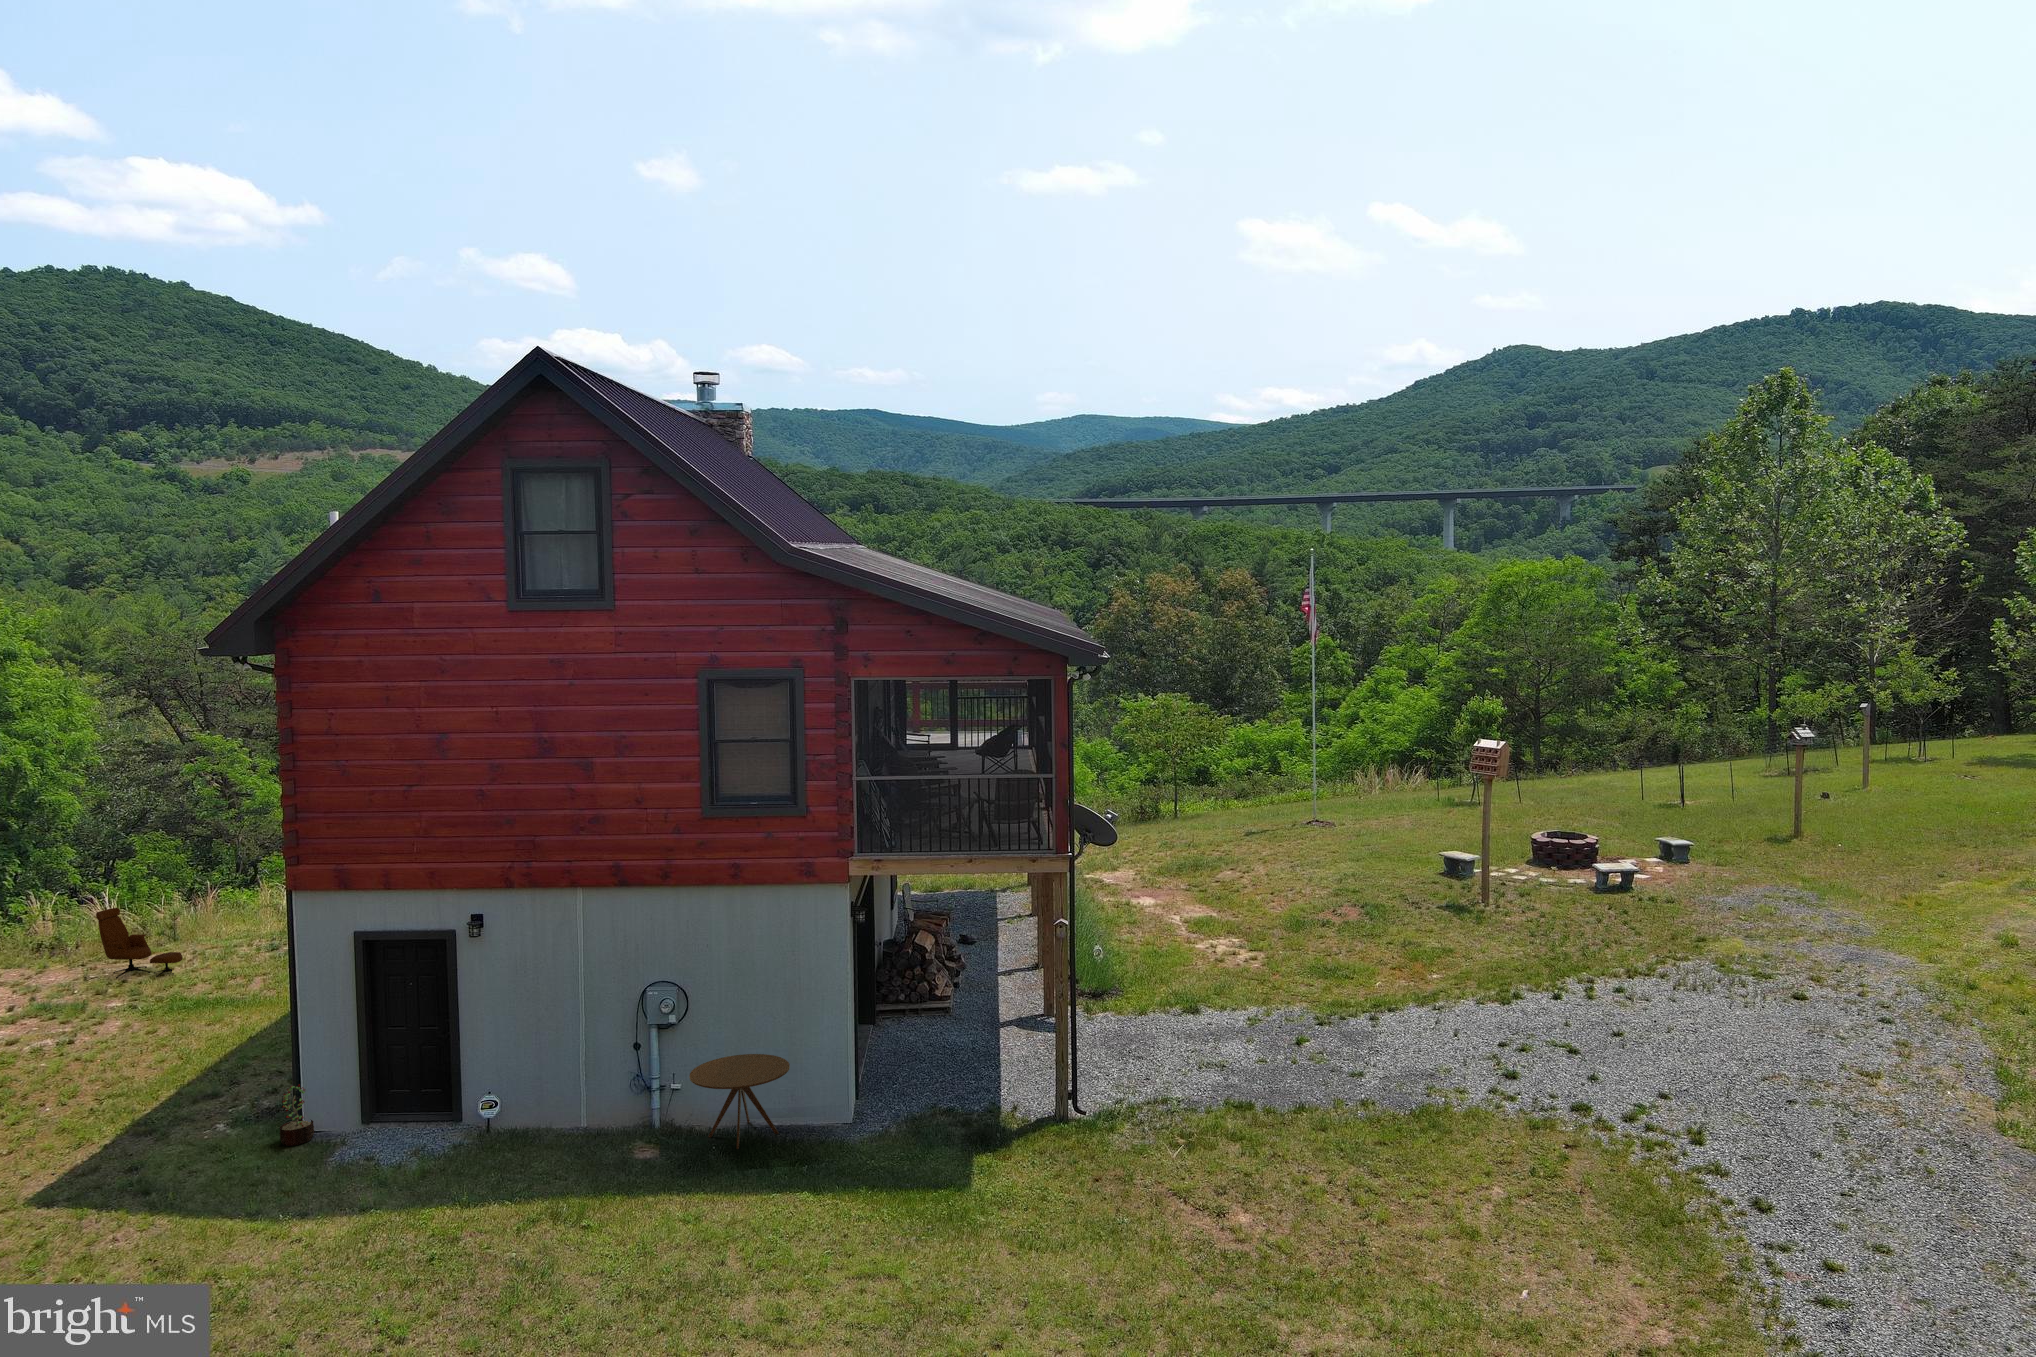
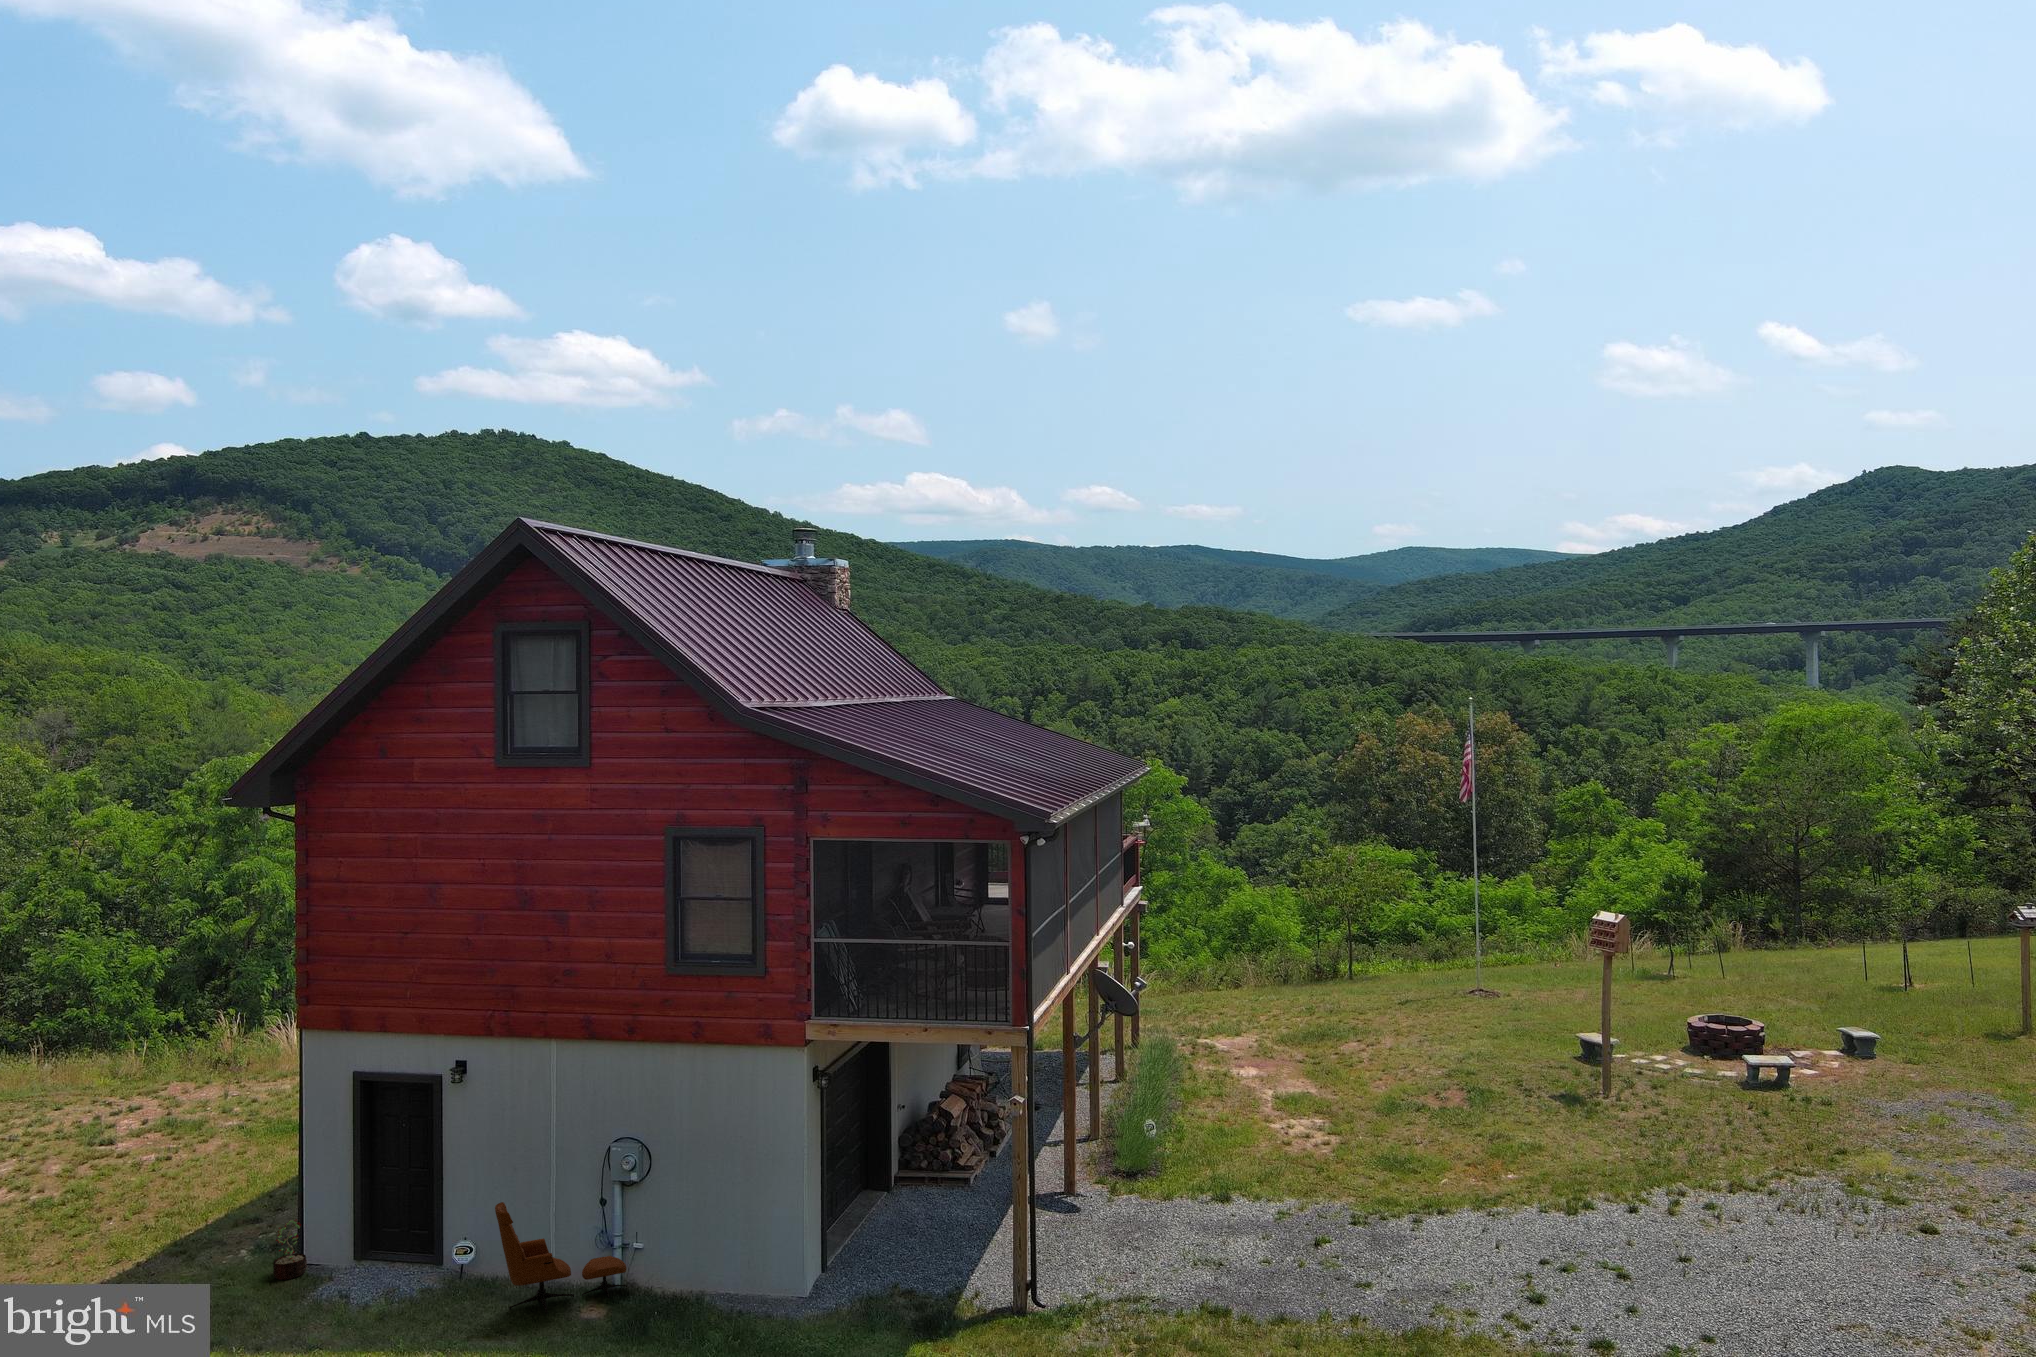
lounge chair: present [96,908,183,978] -> present [495,1202,627,1313]
round table: present [689,1054,790,1149] -> none [638,1218,740,1318]

